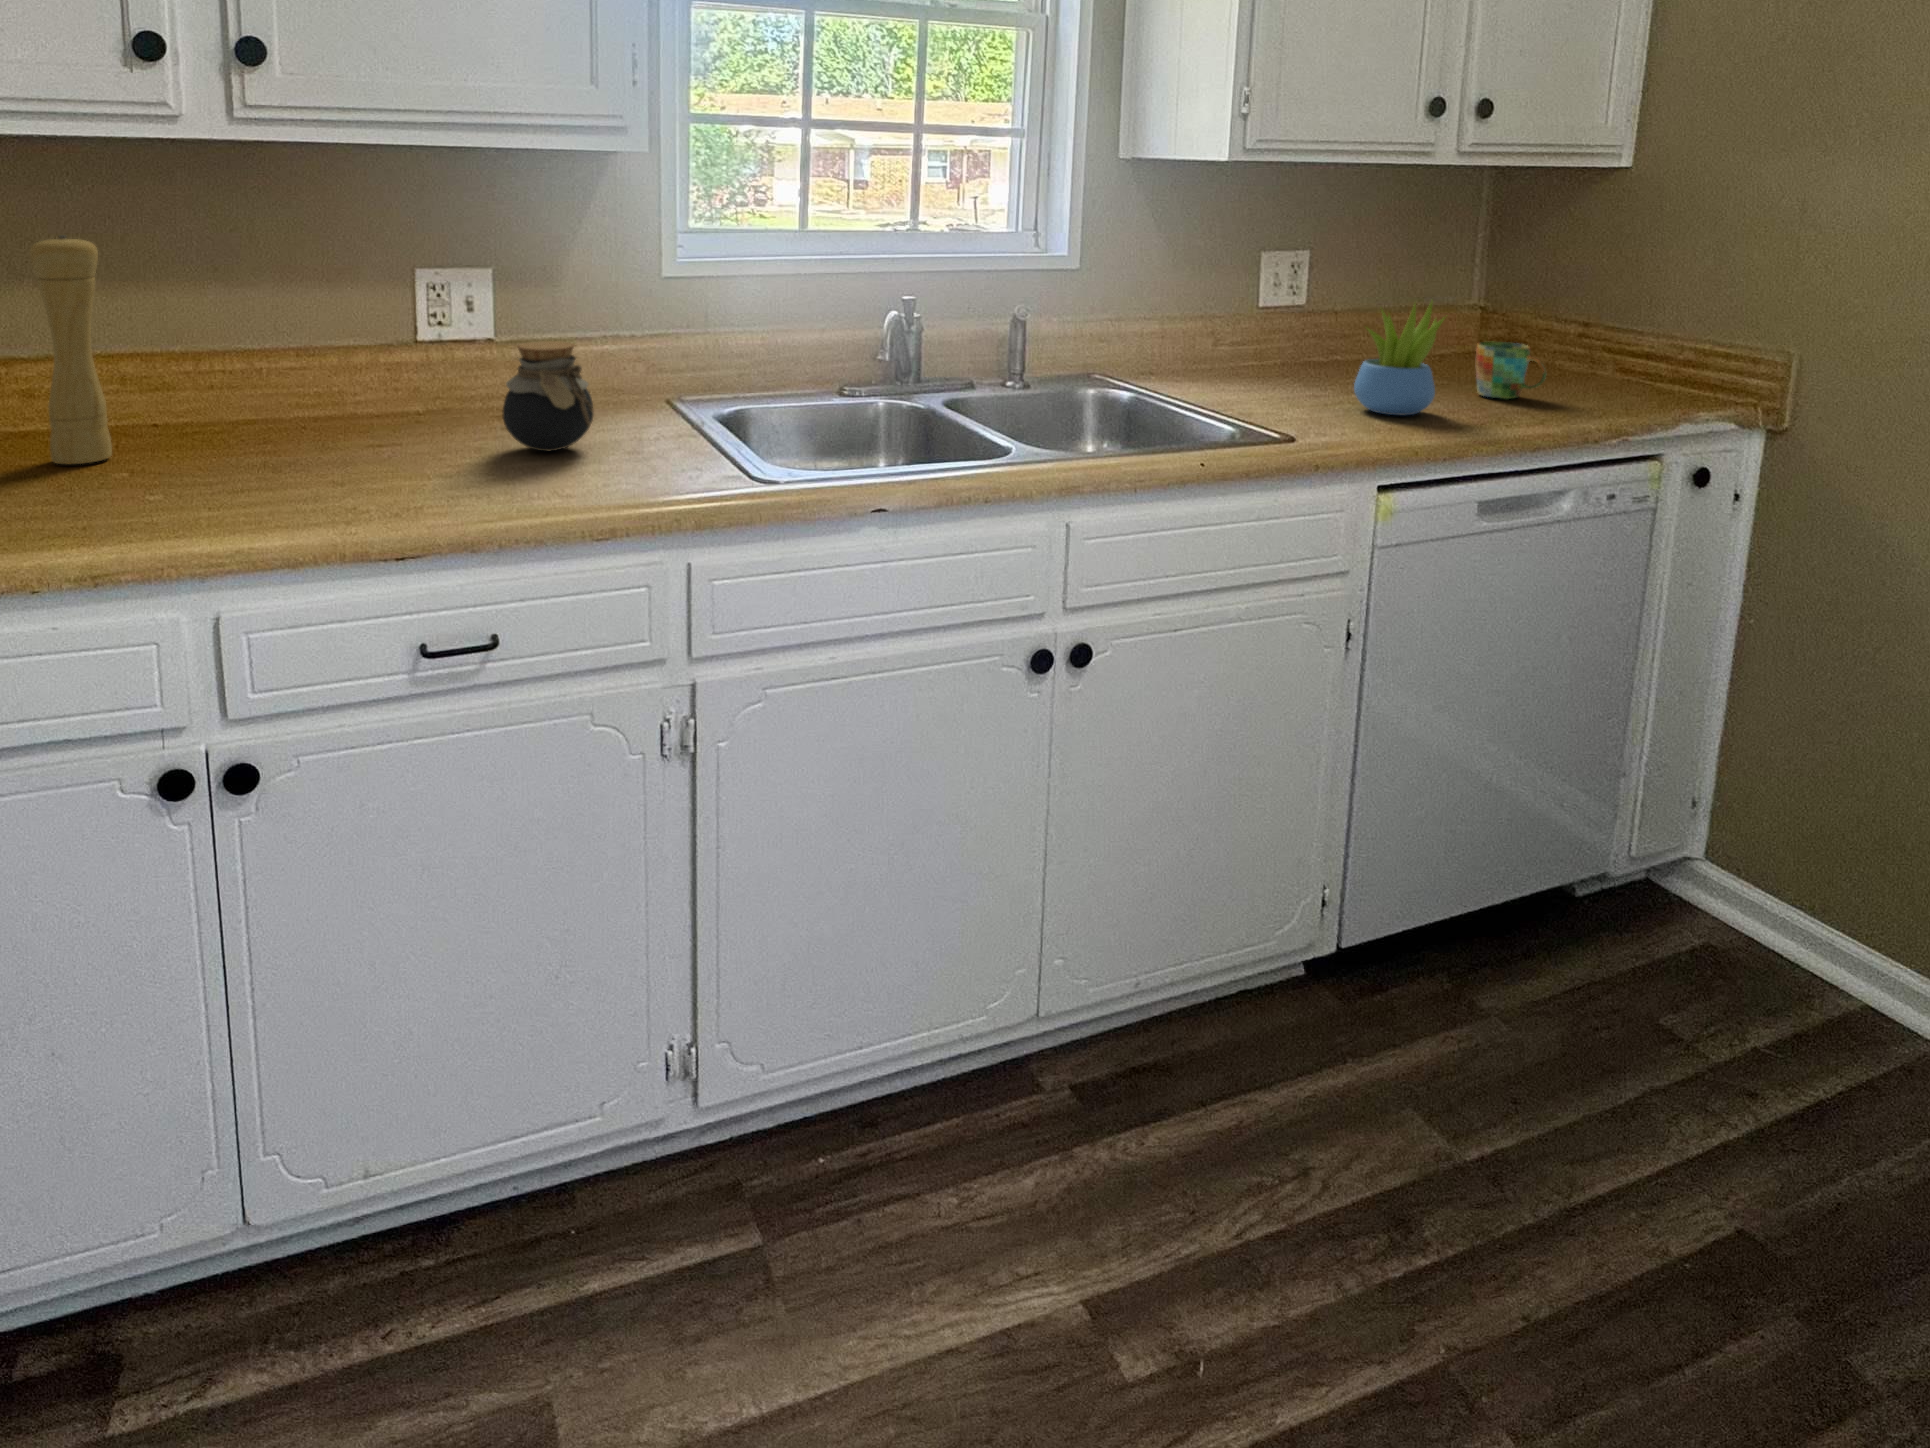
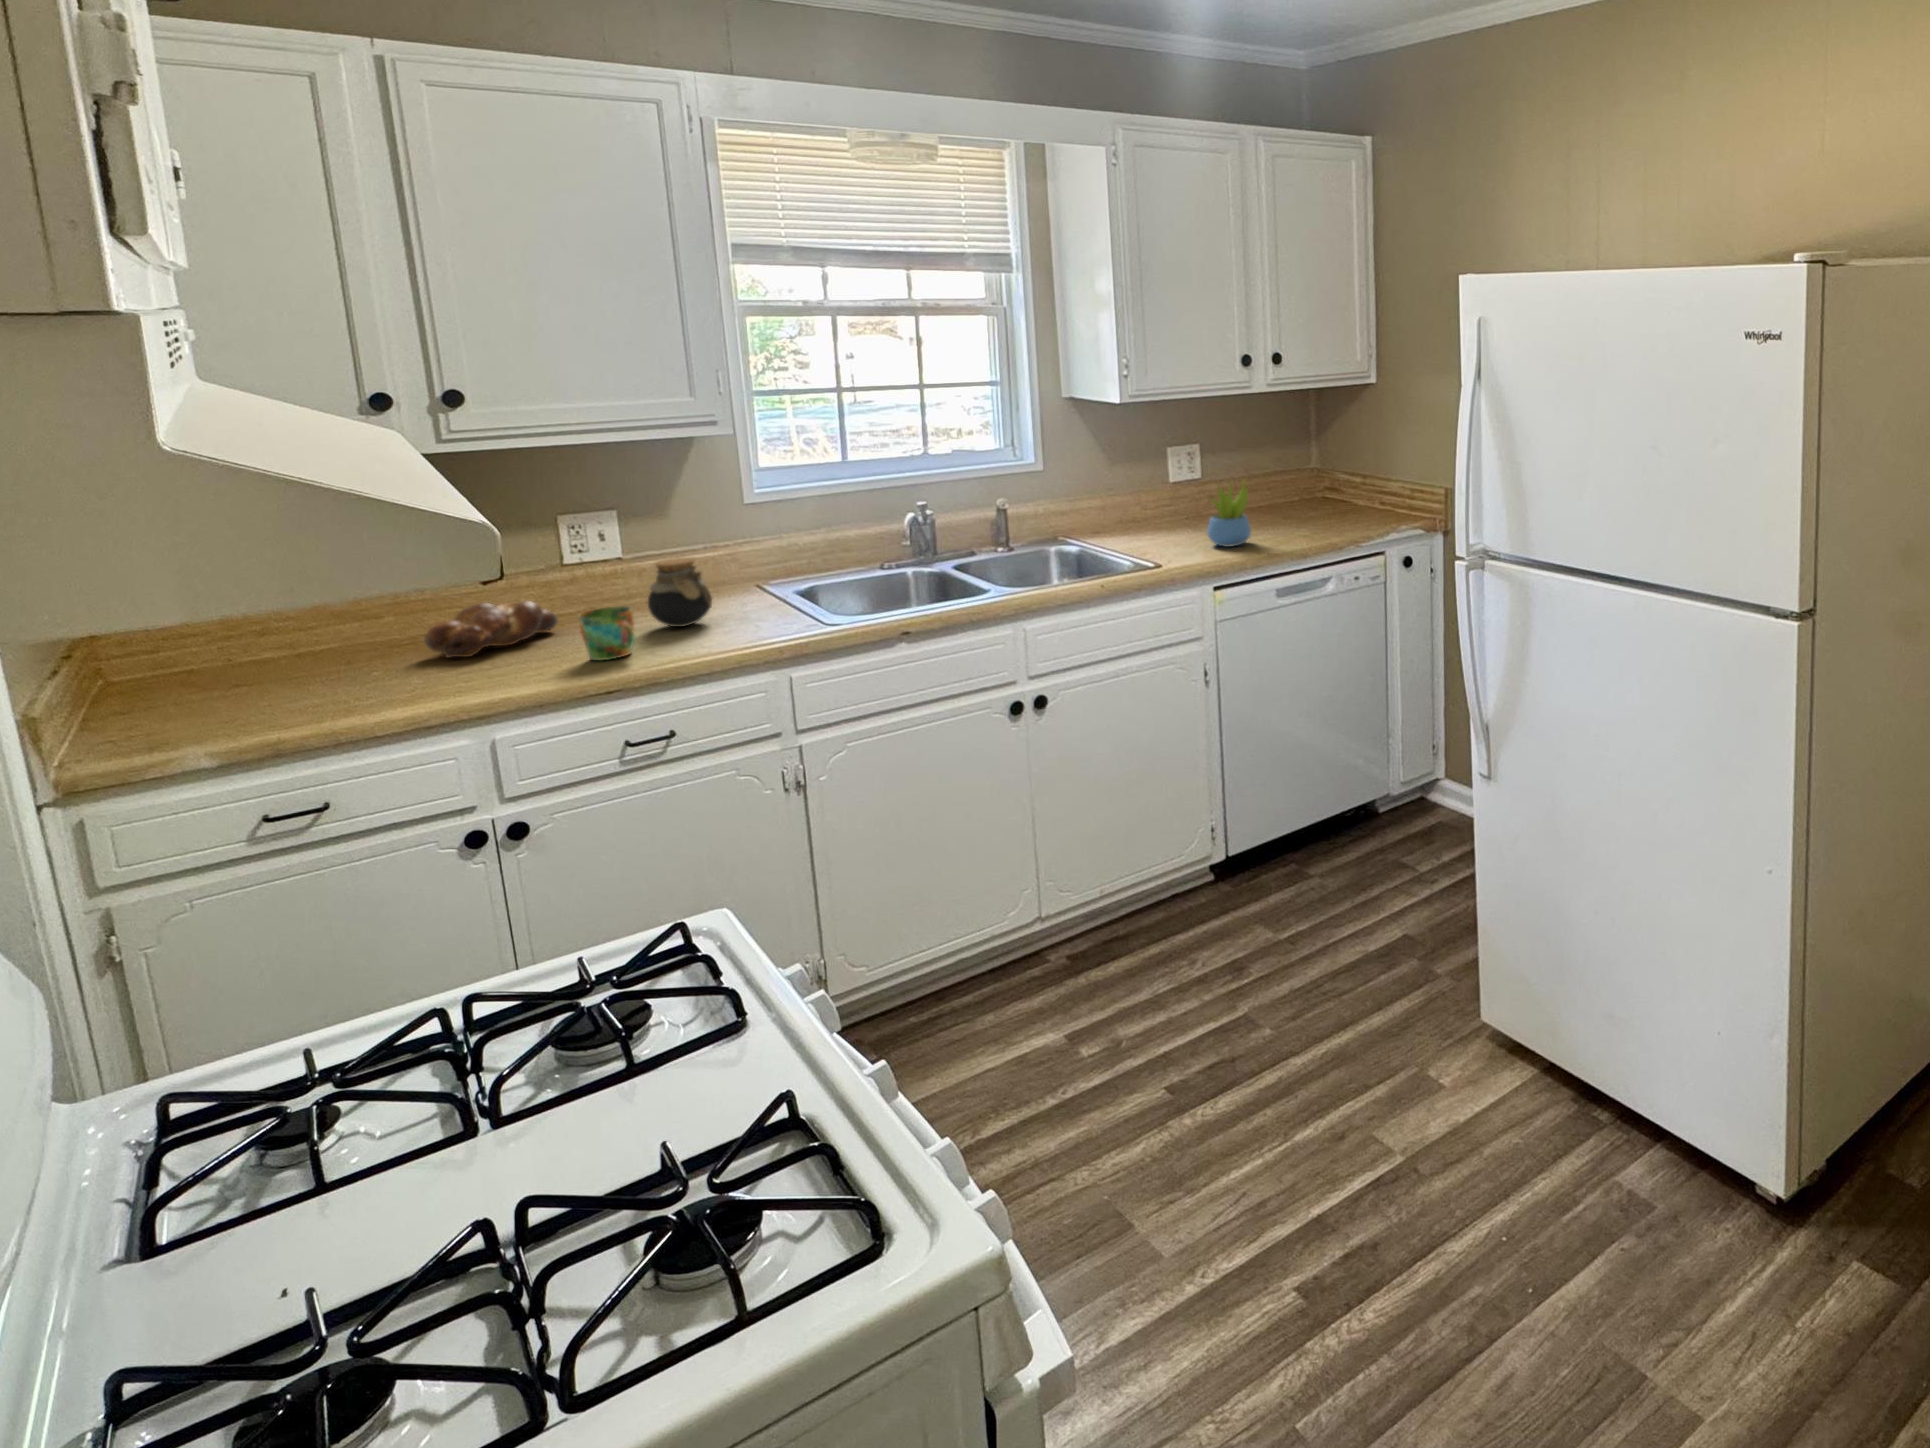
pepper mill: present [30,235,112,464] -> none [289,525,359,674]
mug: present [1476,342,1546,399] -> present [579,607,634,661]
bread loaf: none [197,380,389,463] -> present [424,601,558,657]

